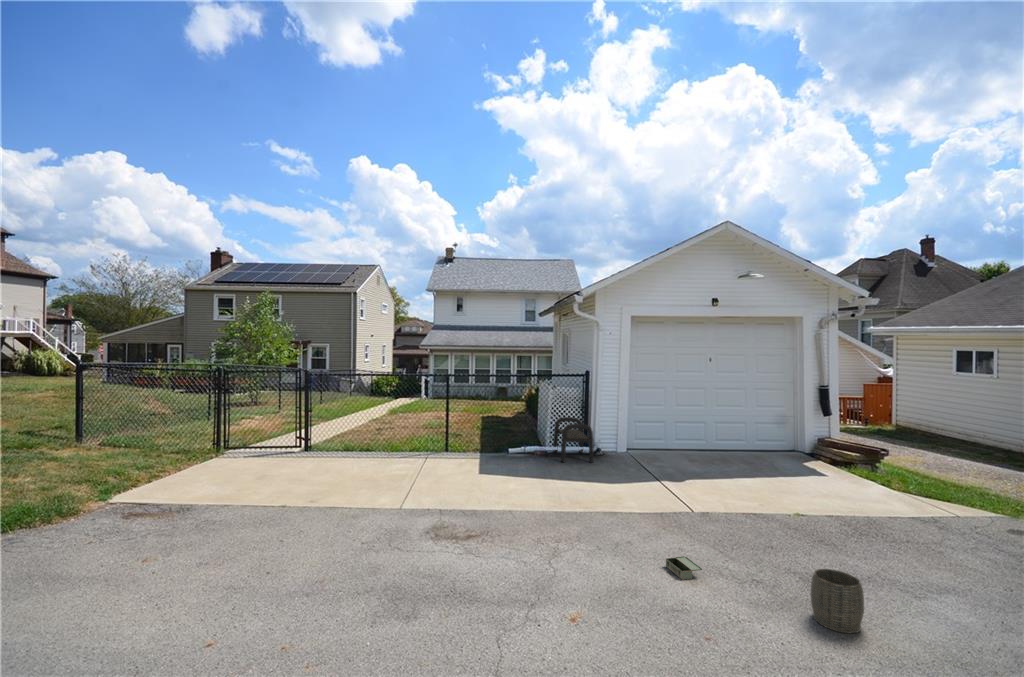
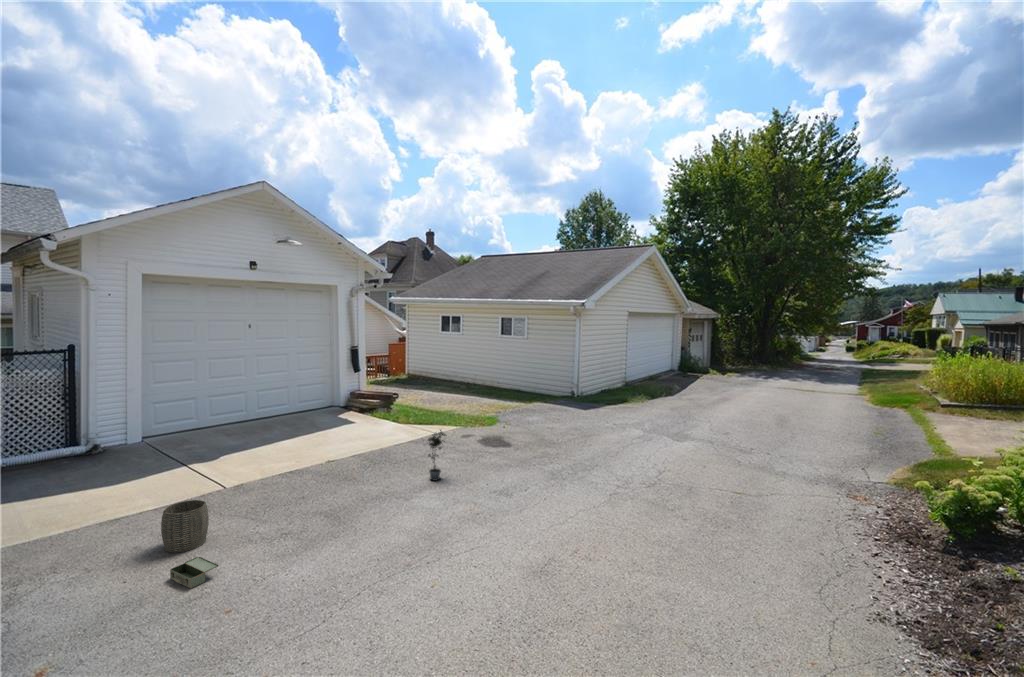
bench: present [553,417,594,463] -> none [10,409,85,474]
potted plant: none [928,502,966,569] -> present [428,430,446,481]
woven basket: present [811,569,864,633] -> present [161,500,209,553]

